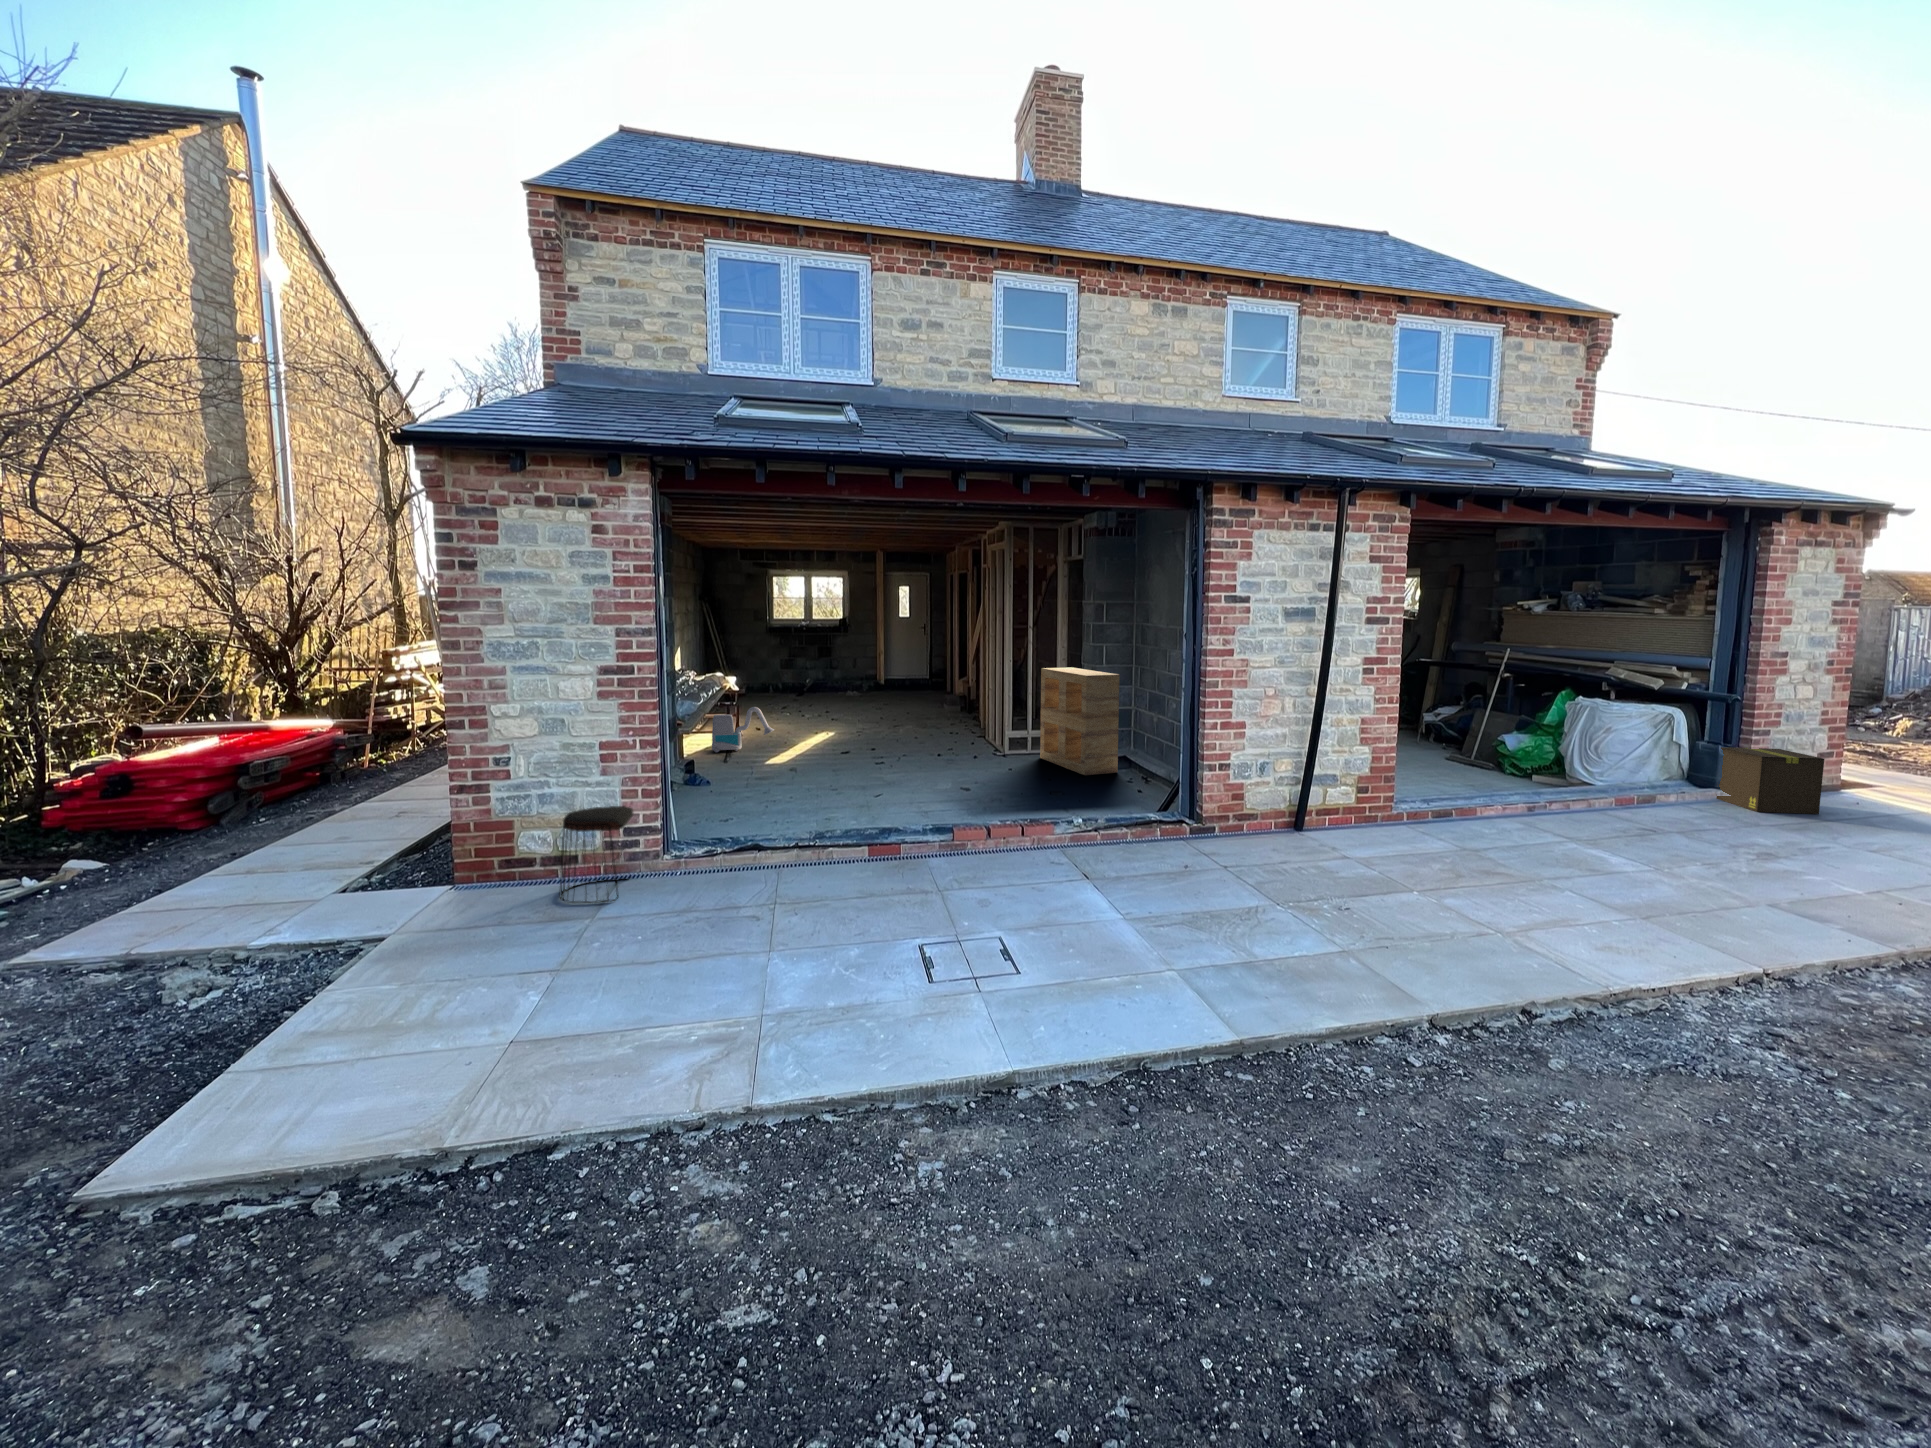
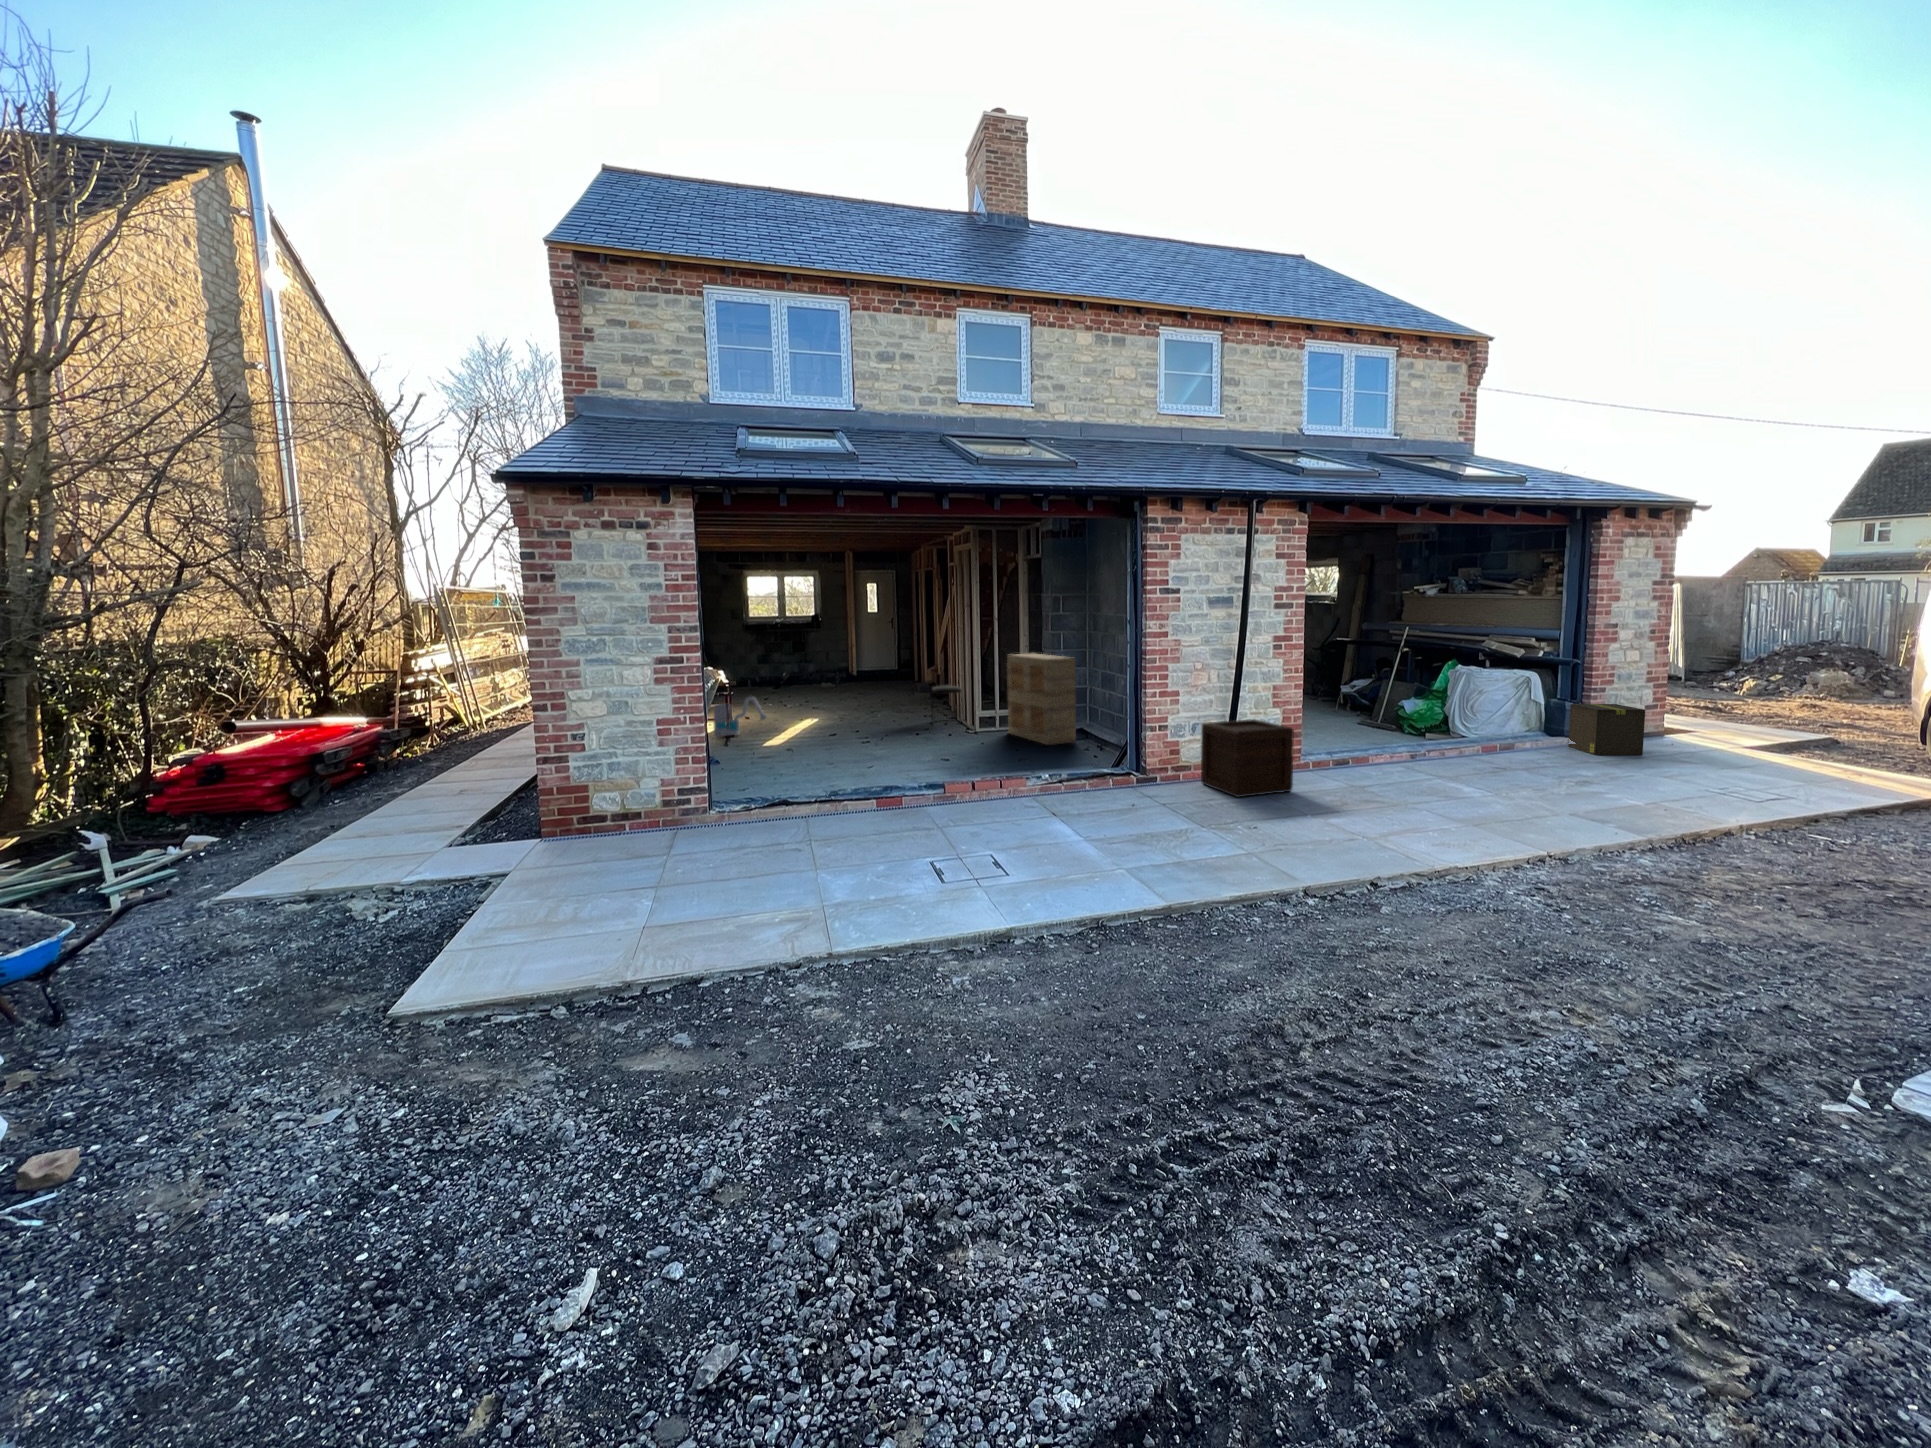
wooden crate: none [1270,758,1391,858] -> present [1201,719,1294,797]
stool: present [559,806,633,903] -> present [931,685,962,723]

